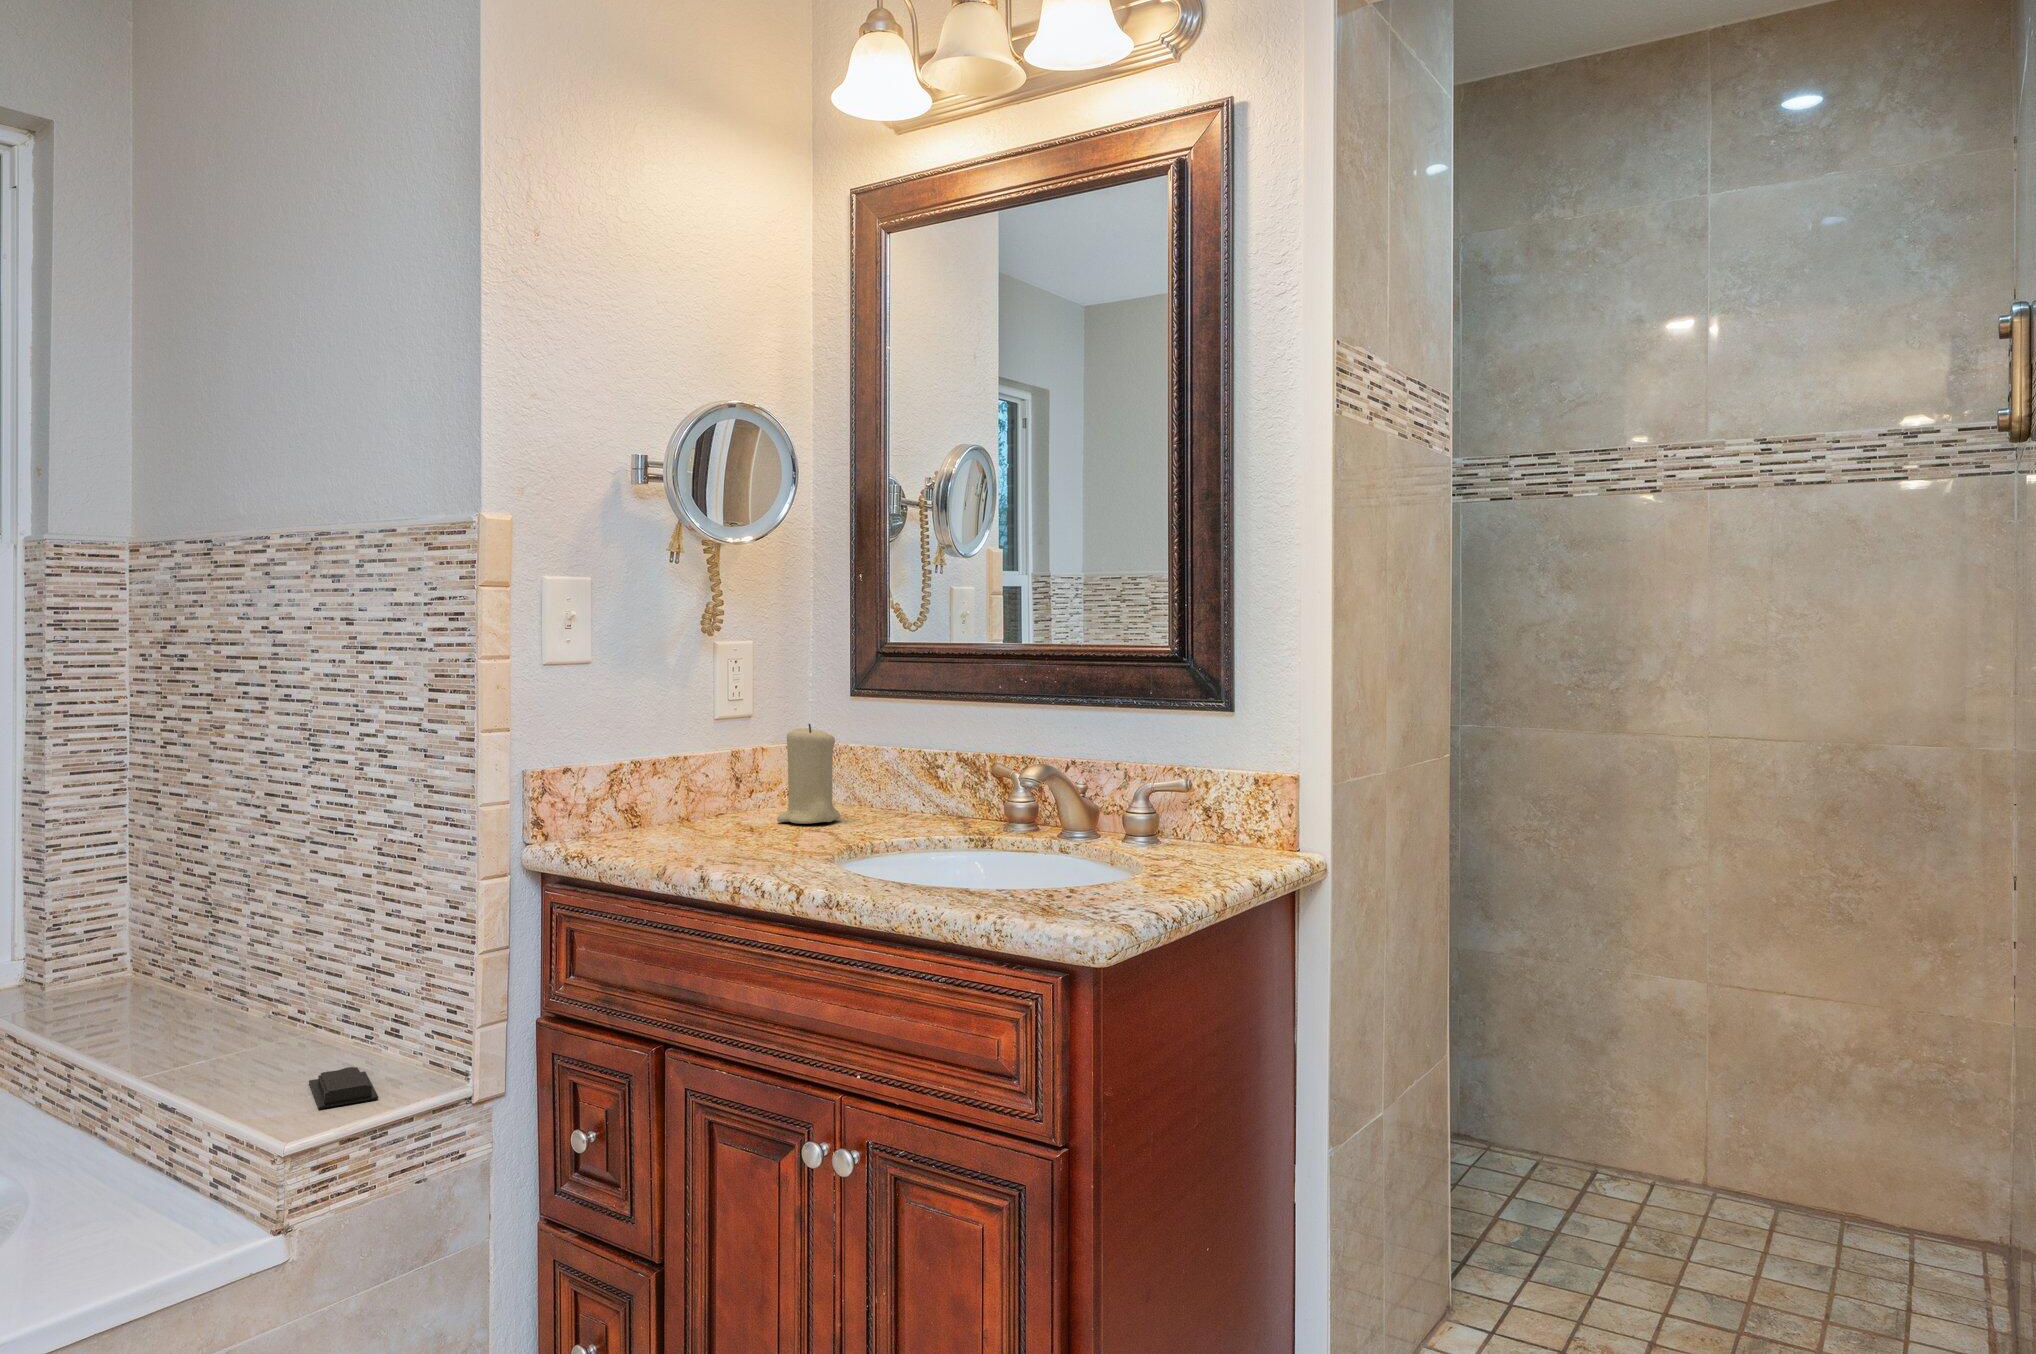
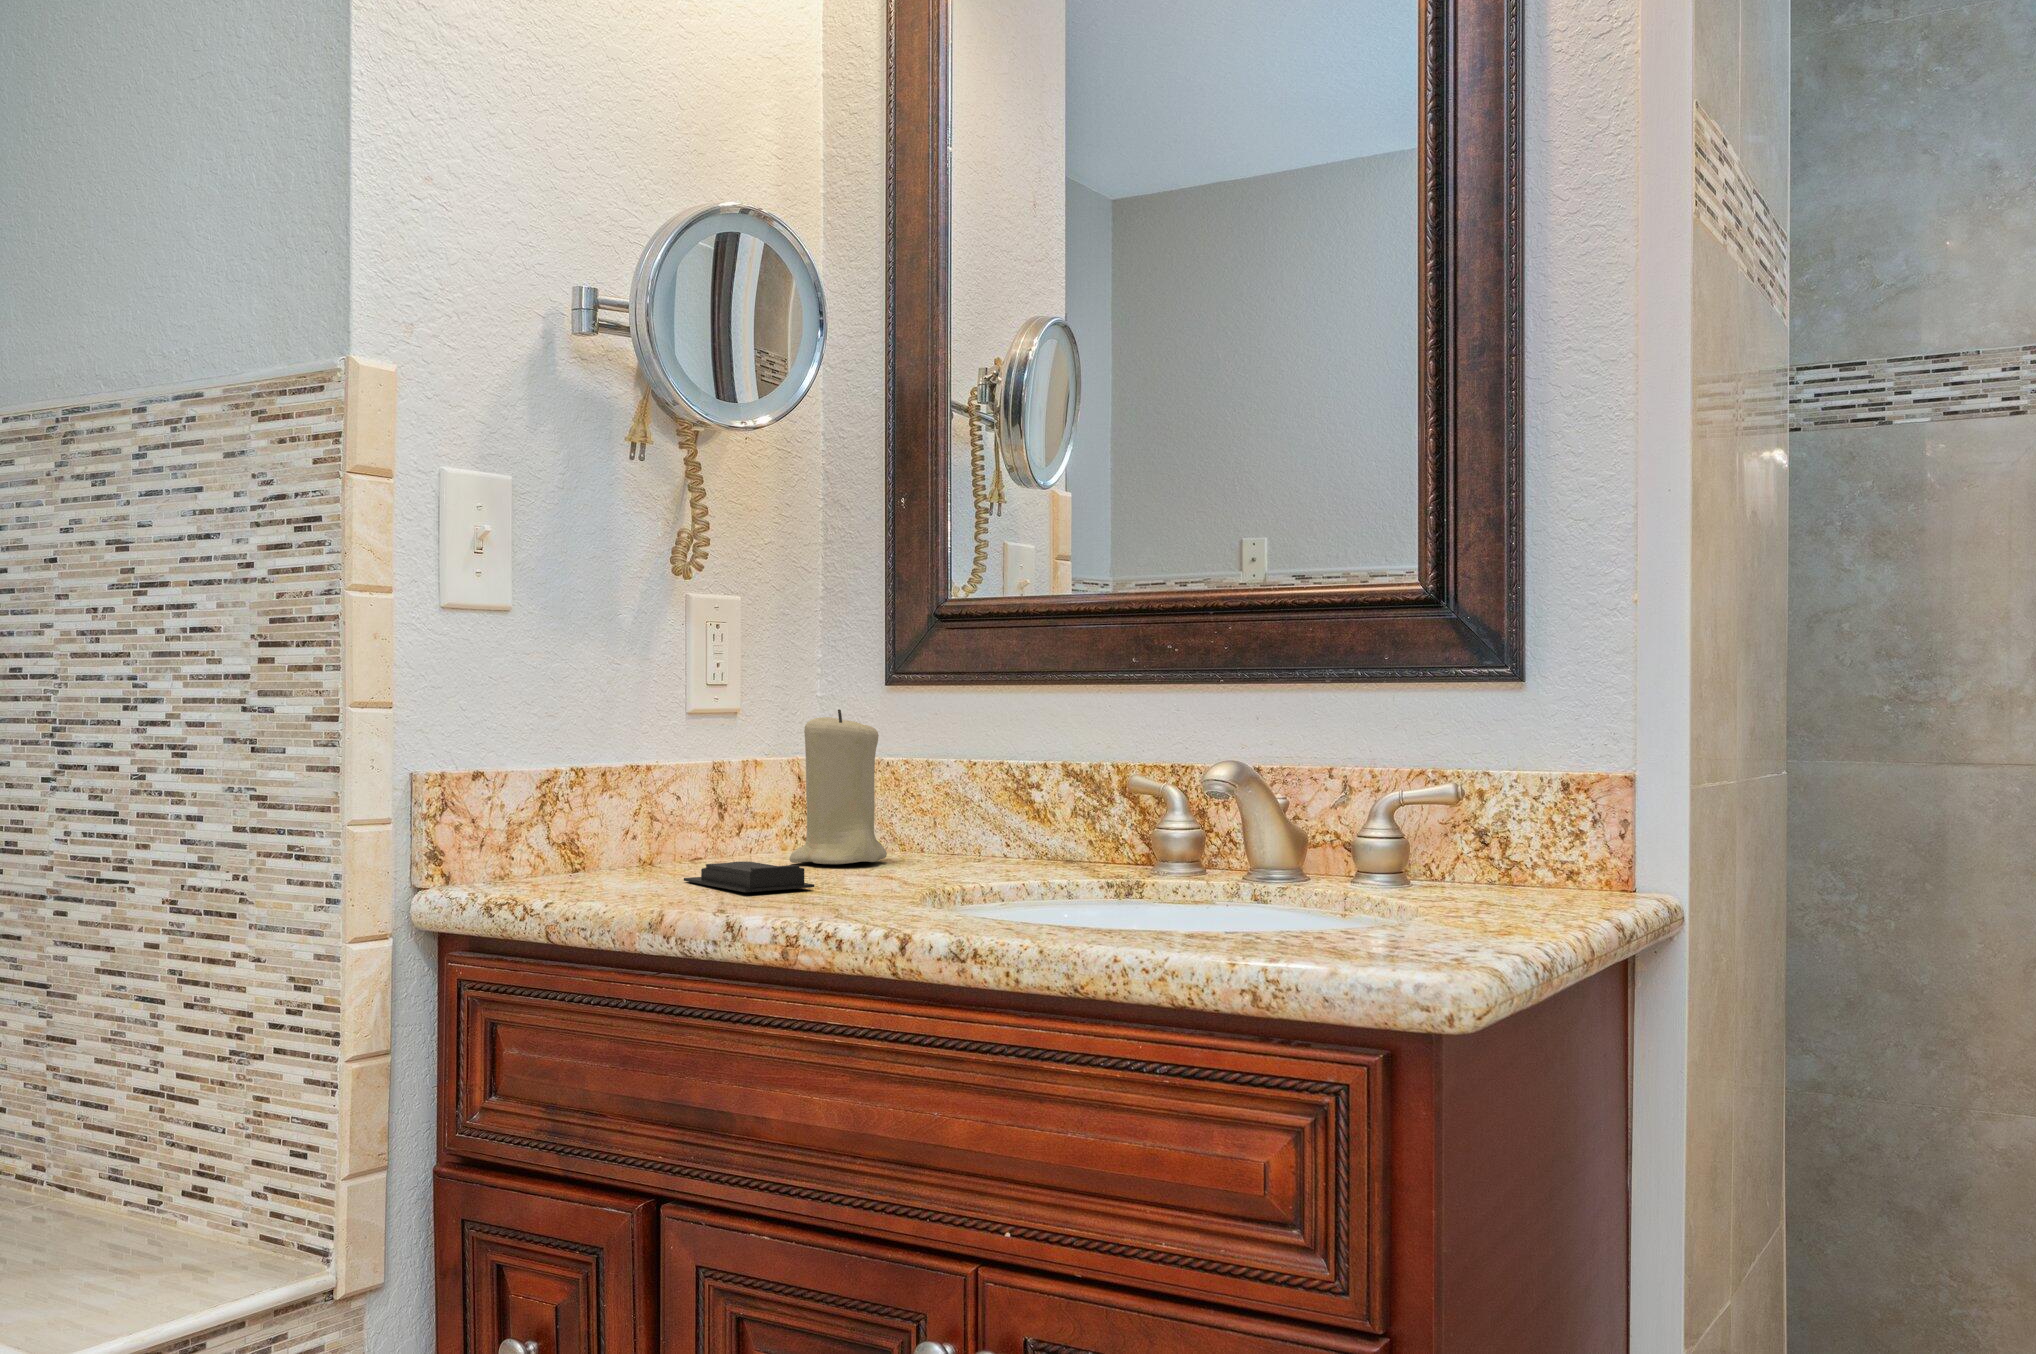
soap bar: present [309,1067,378,1109] -> present [684,862,814,892]

